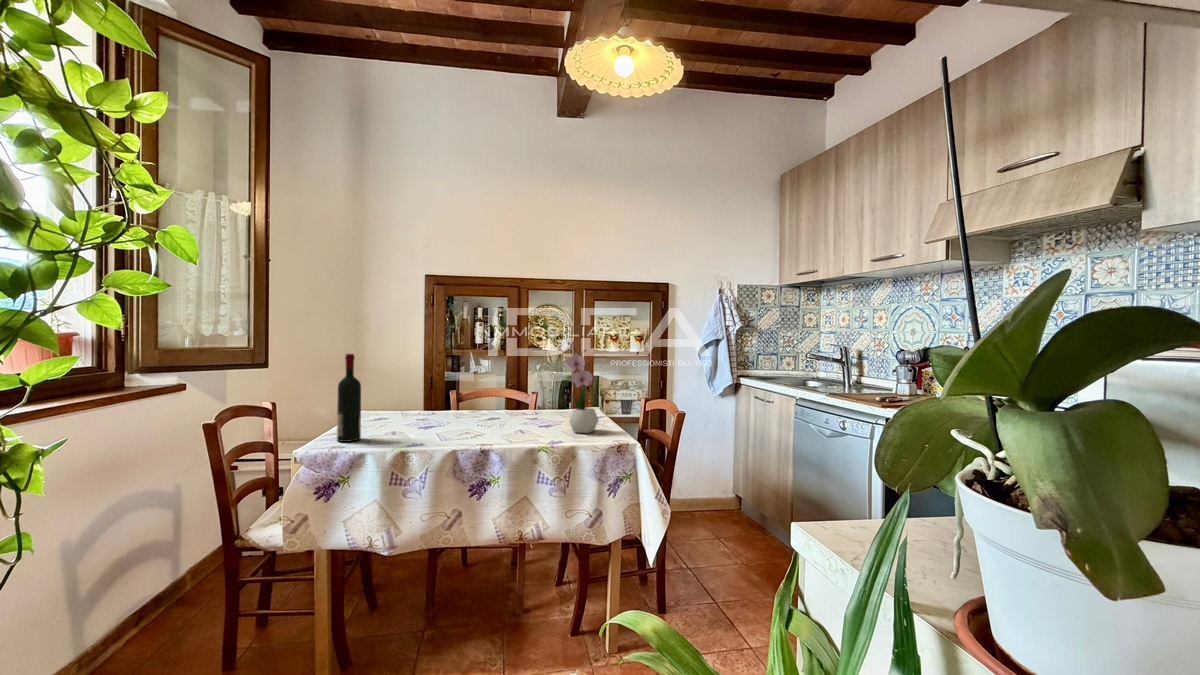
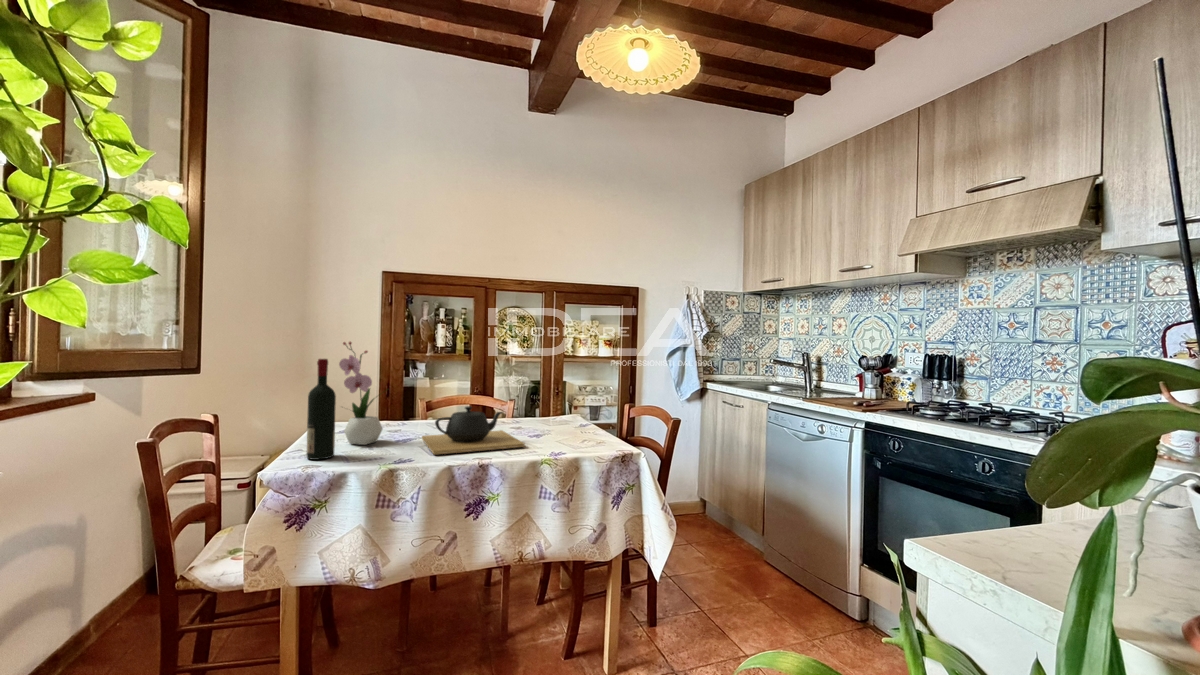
flower arrangement: present [567,342,598,433] -> present [339,342,382,445]
teapot: none [442,397,530,440] -> present [422,406,525,454]

